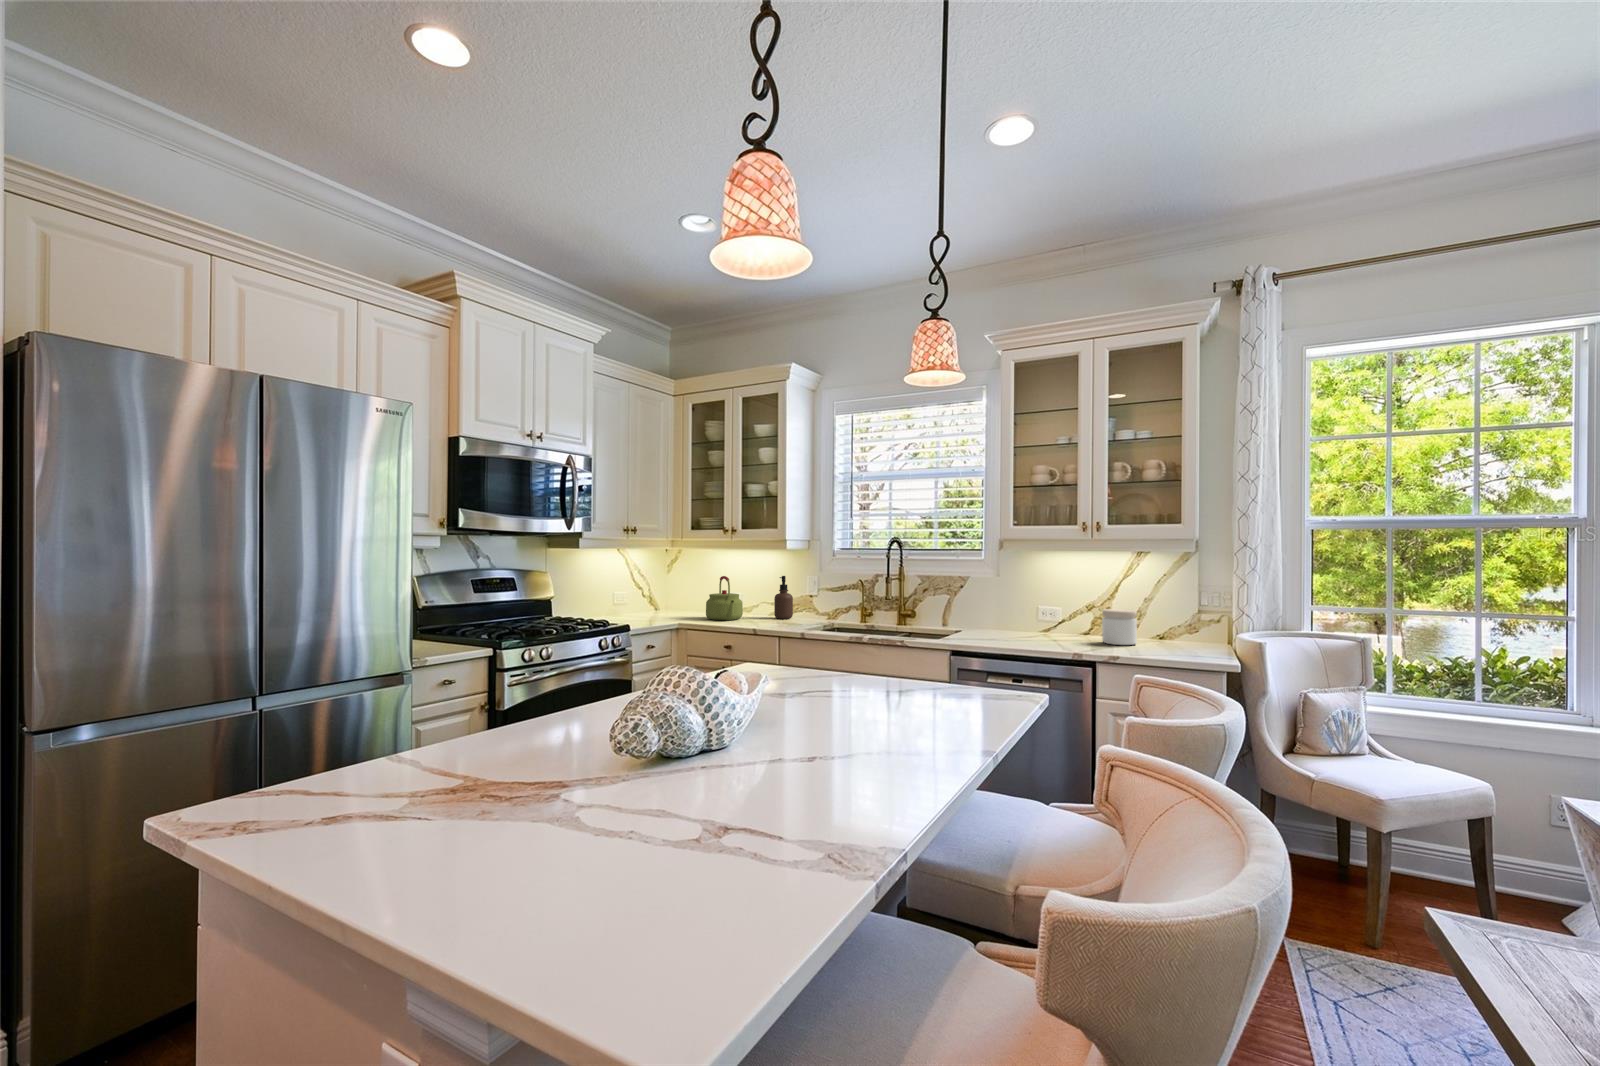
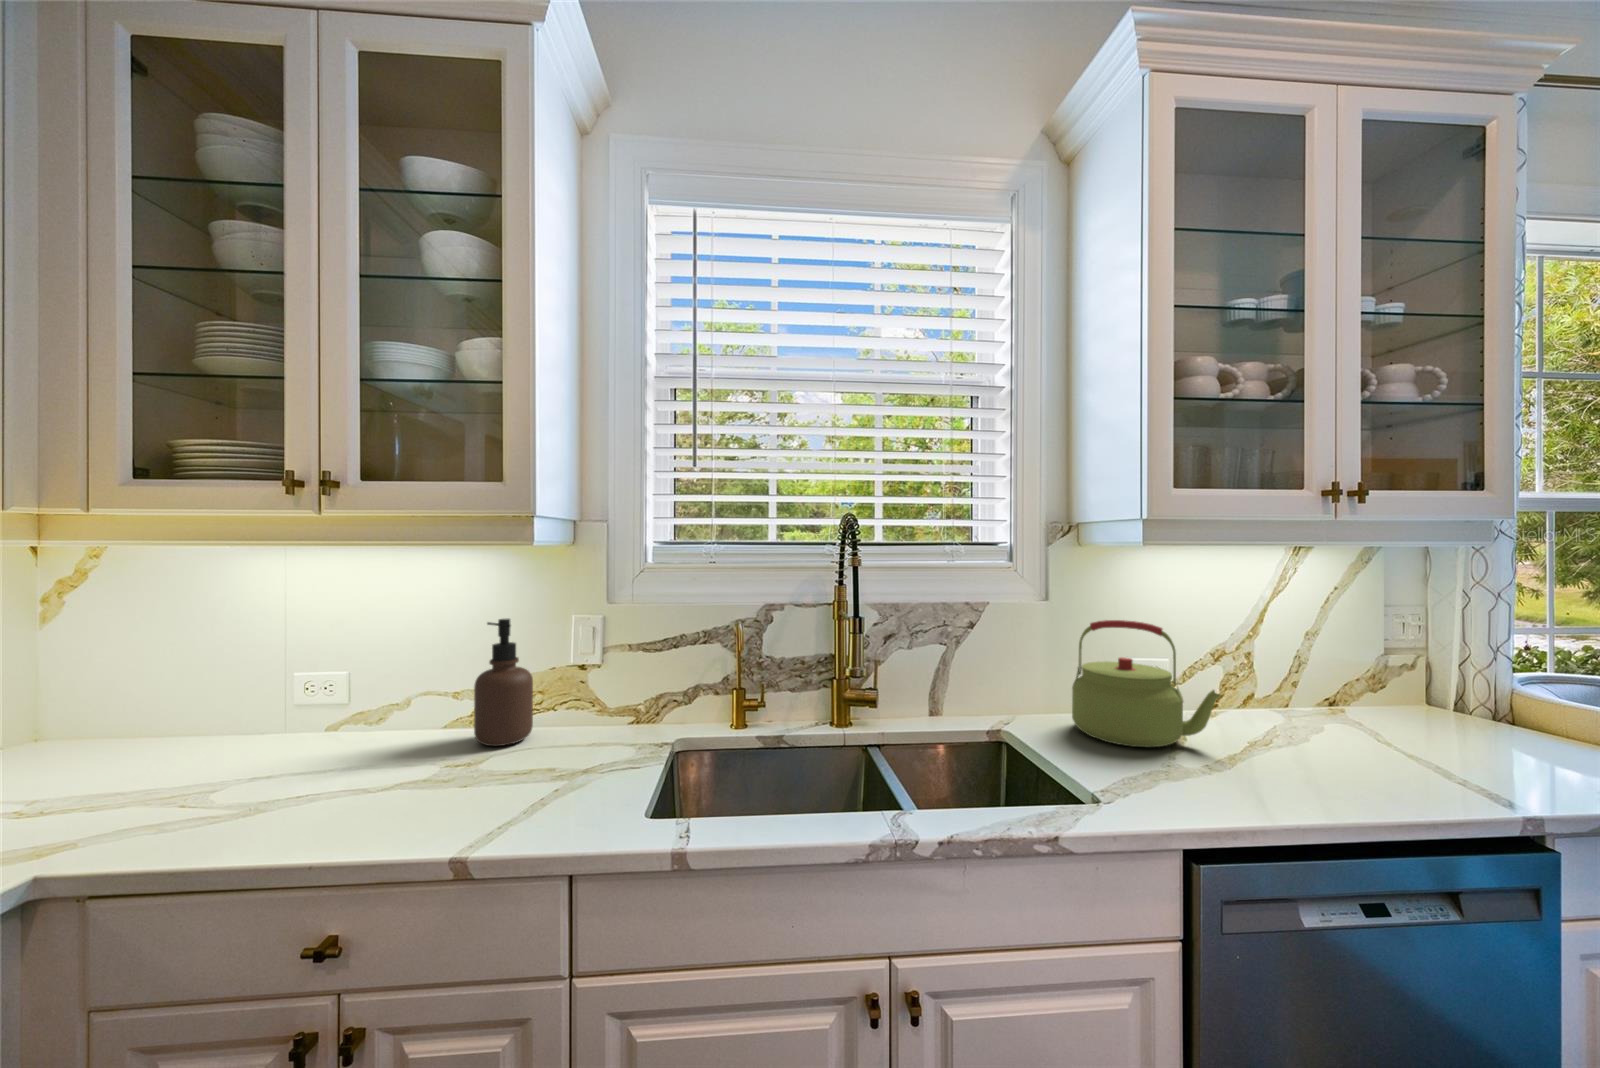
kettle: present [706,576,743,620] -> present [1072,620,1220,747]
jar: present [1102,609,1137,645] -> none [1304,660,1391,742]

